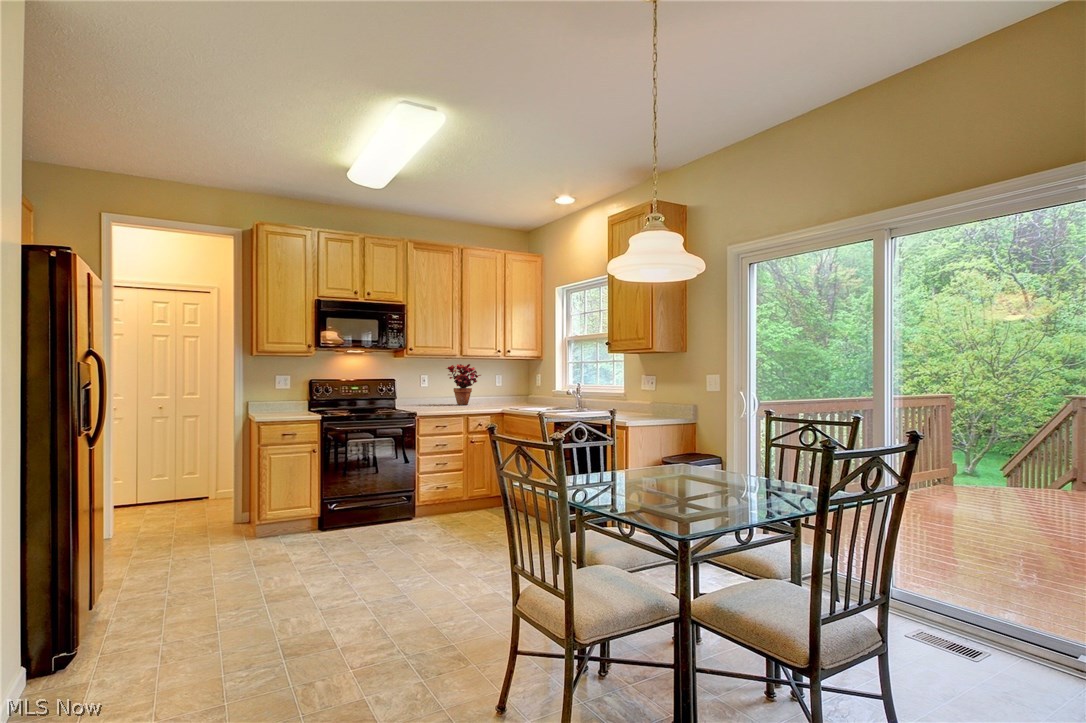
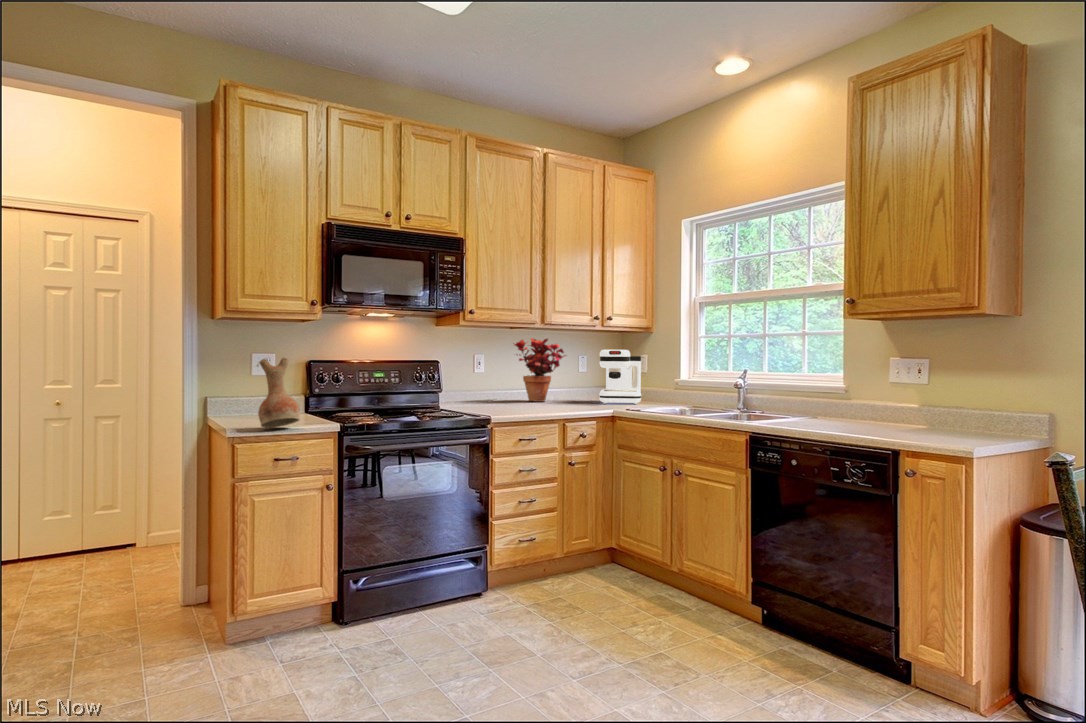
coffee maker: none [500,371,530,406] -> present [599,350,641,404]
vase: none [275,377,299,417] -> present [258,358,300,428]

